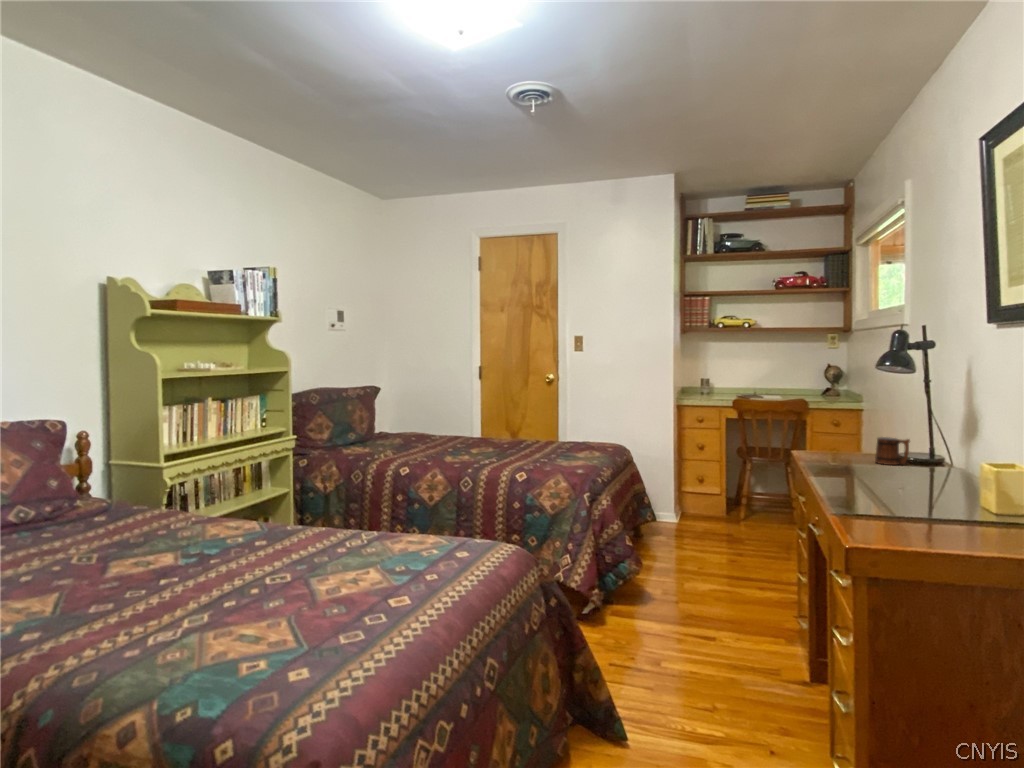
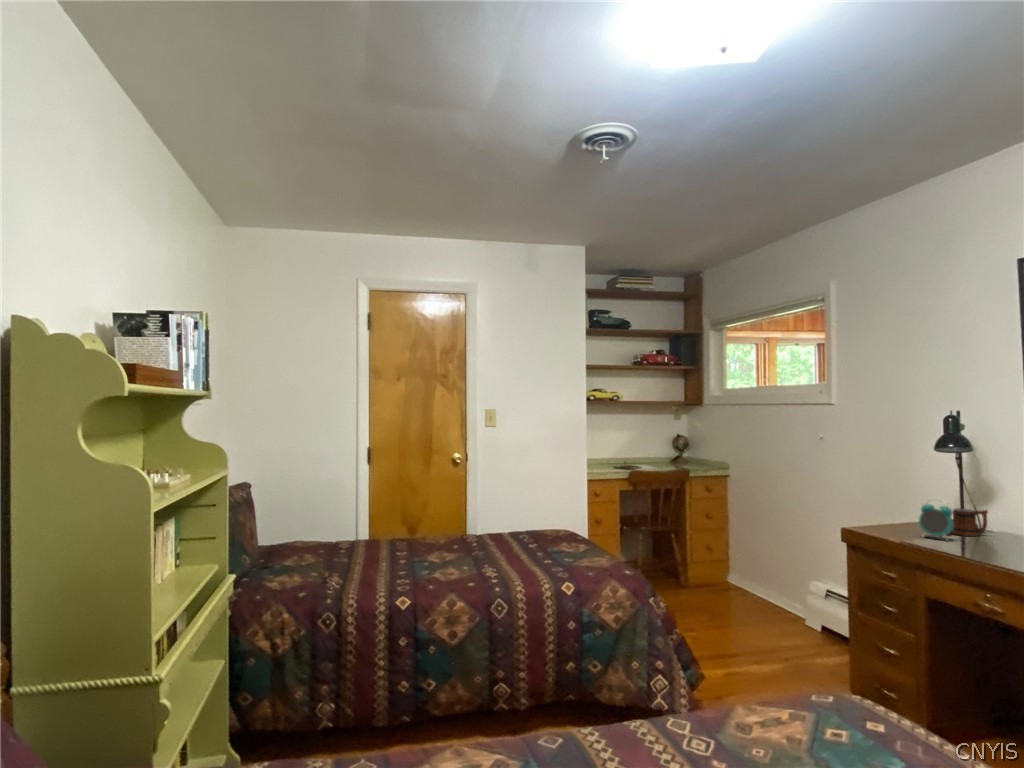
alarm clock: none [826,424,855,464] -> present [919,500,954,537]

